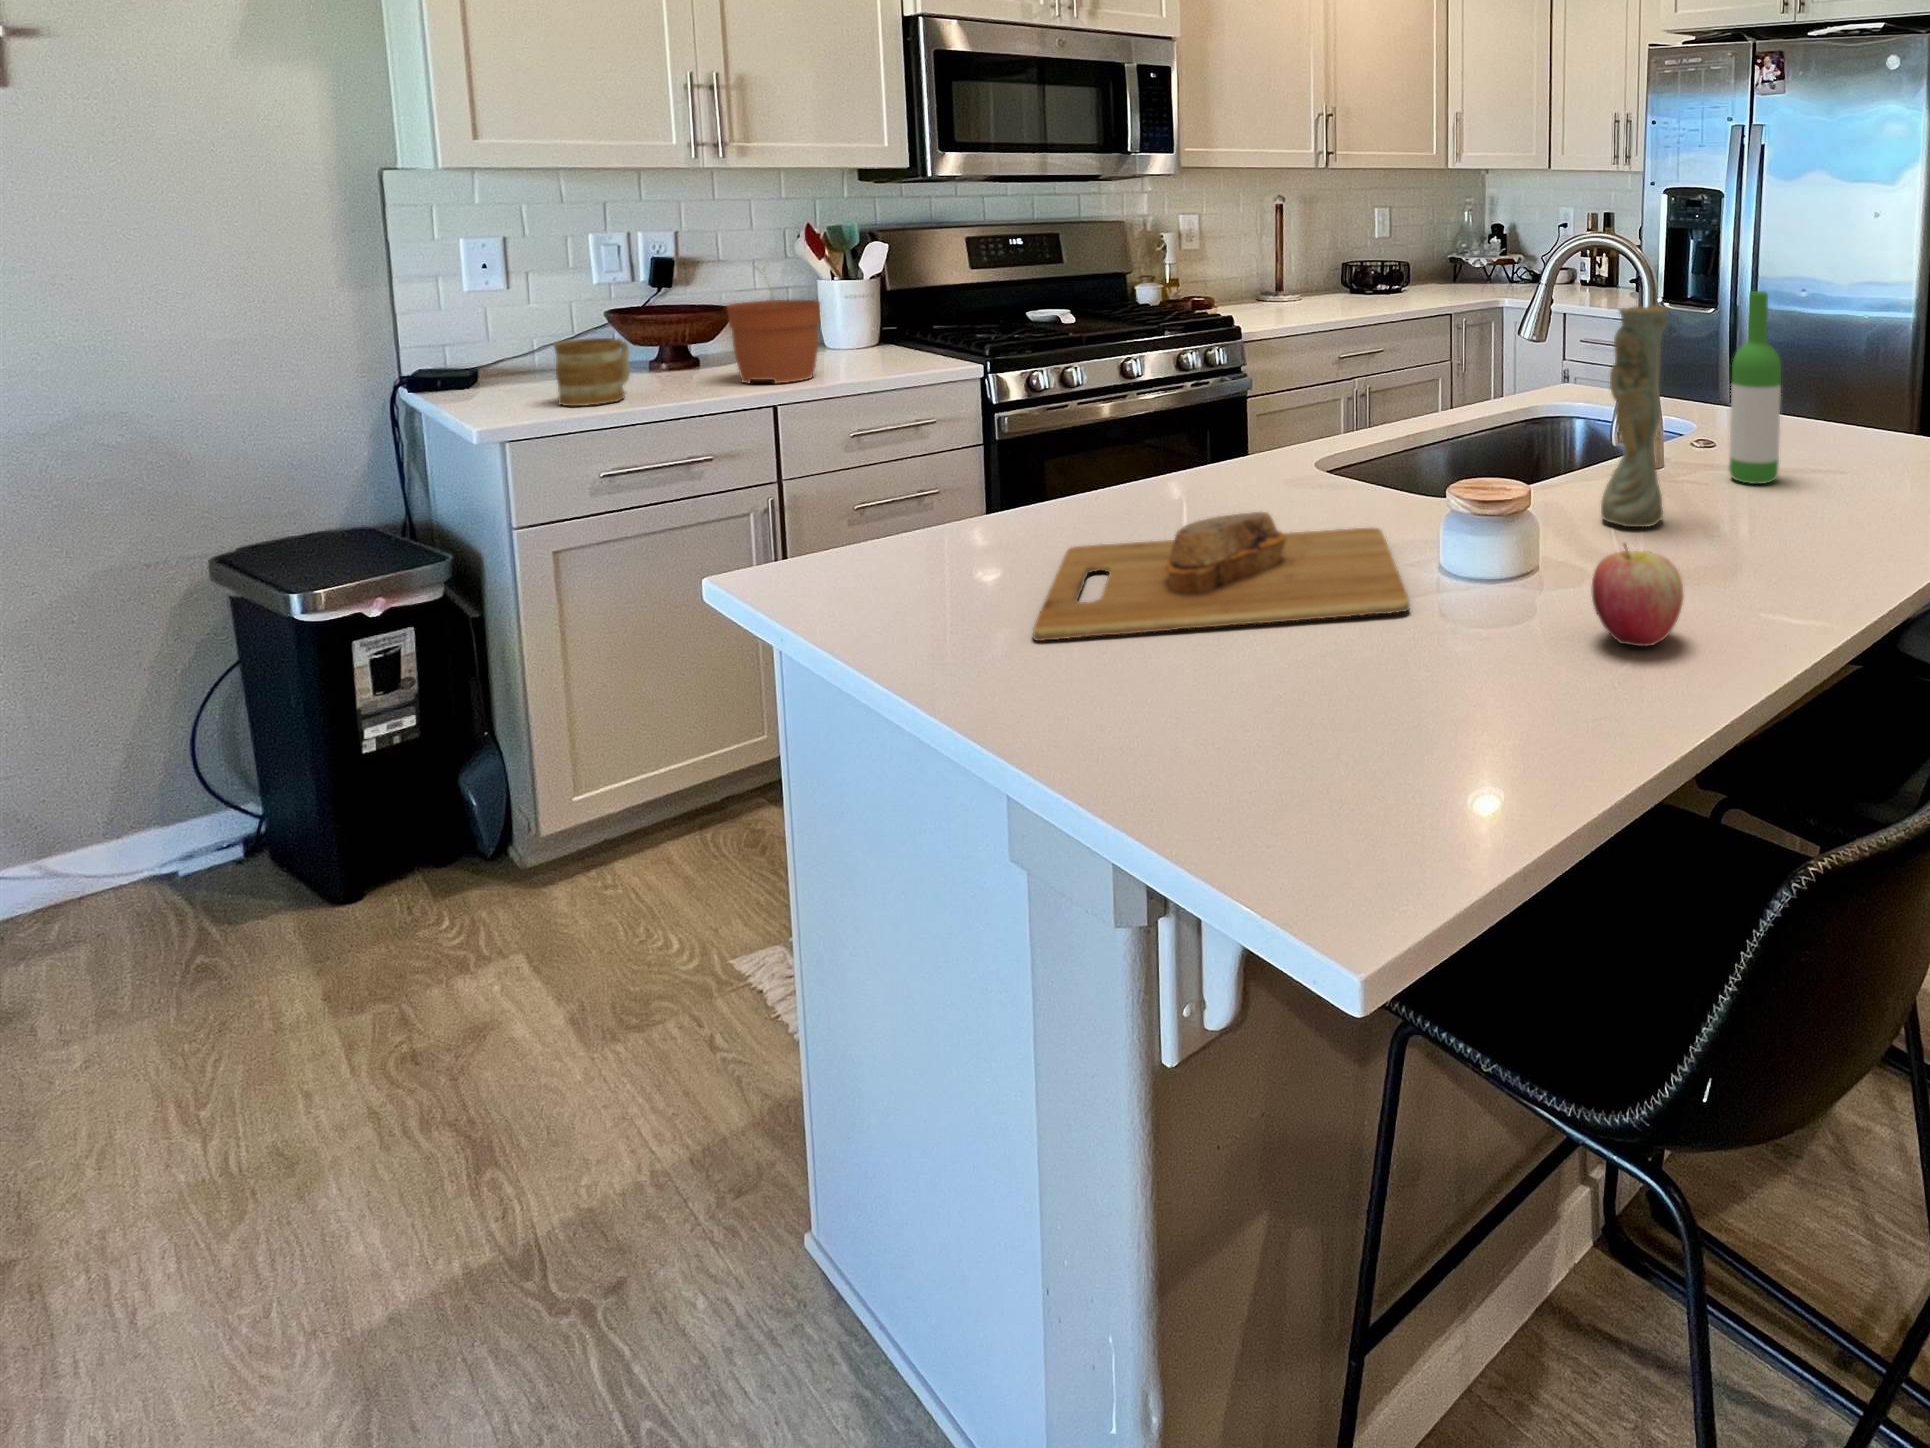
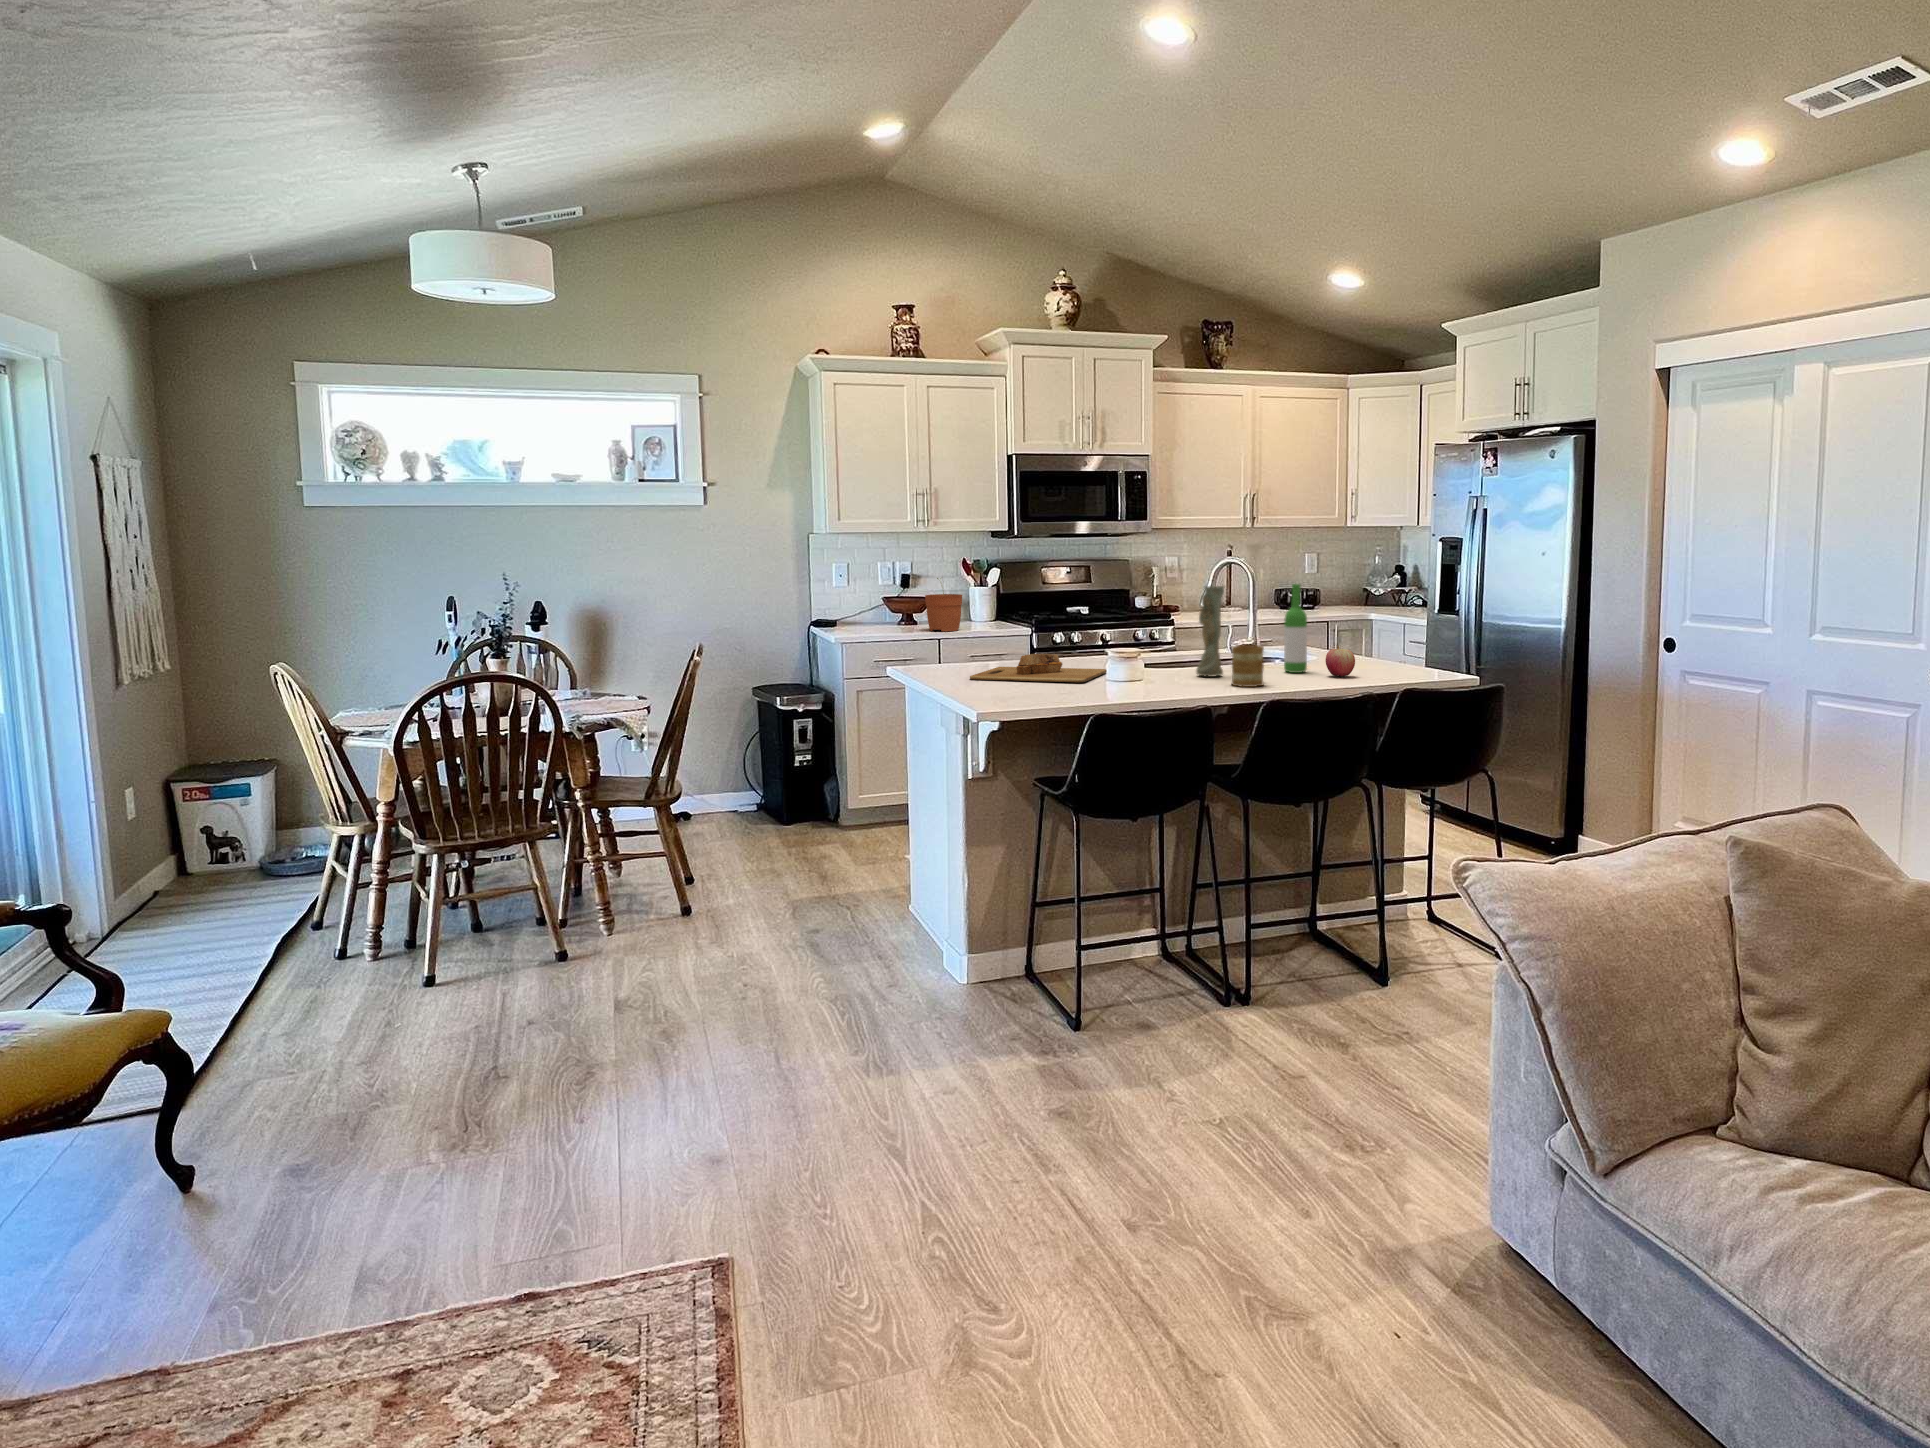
mug: present [554,338,630,406] -> present [1232,645,1264,687]
apple: present [1592,543,1683,646] -> present [1326,646,1355,676]

